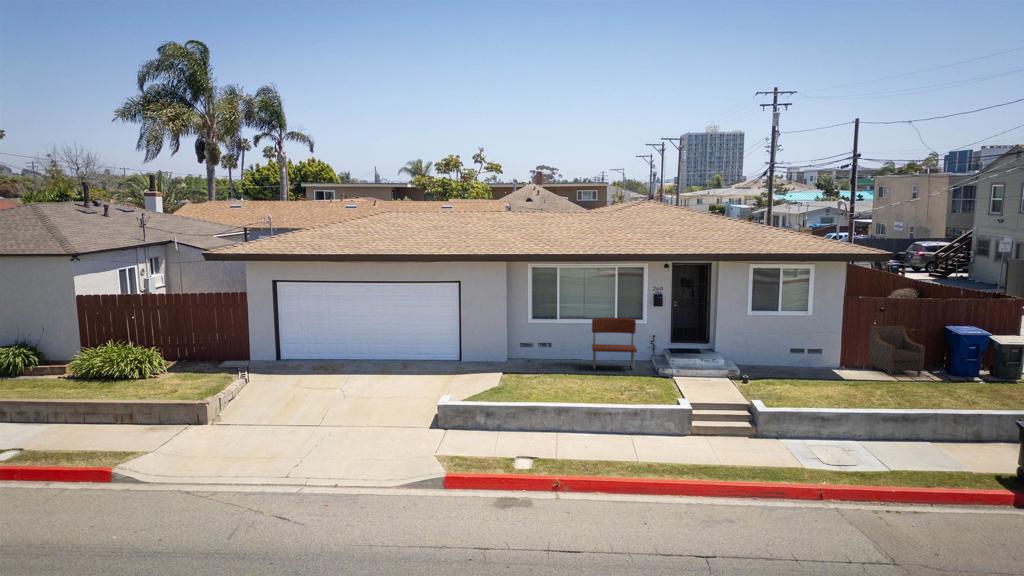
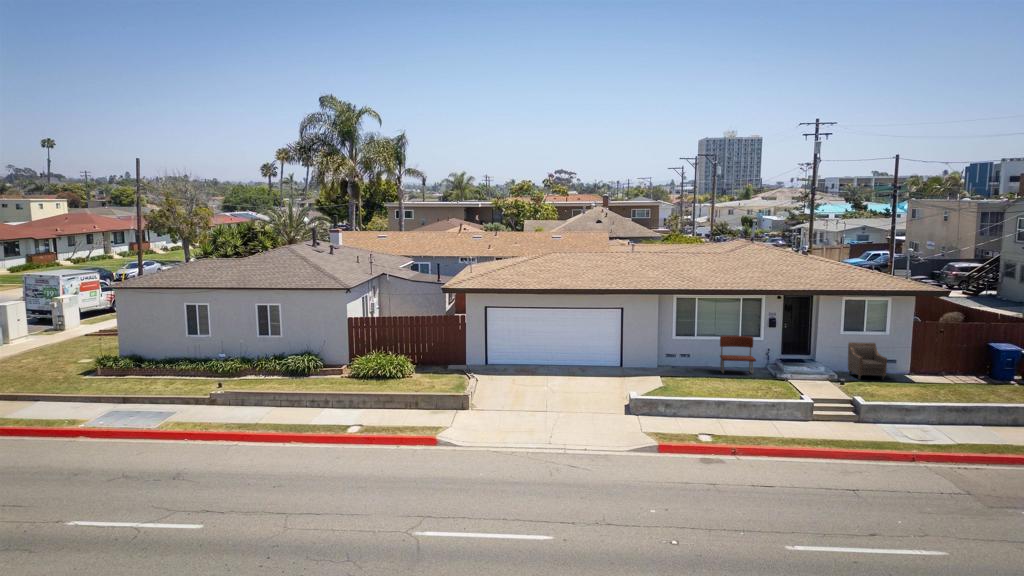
chair: present [869,326,925,376] -> present [848,342,887,380]

